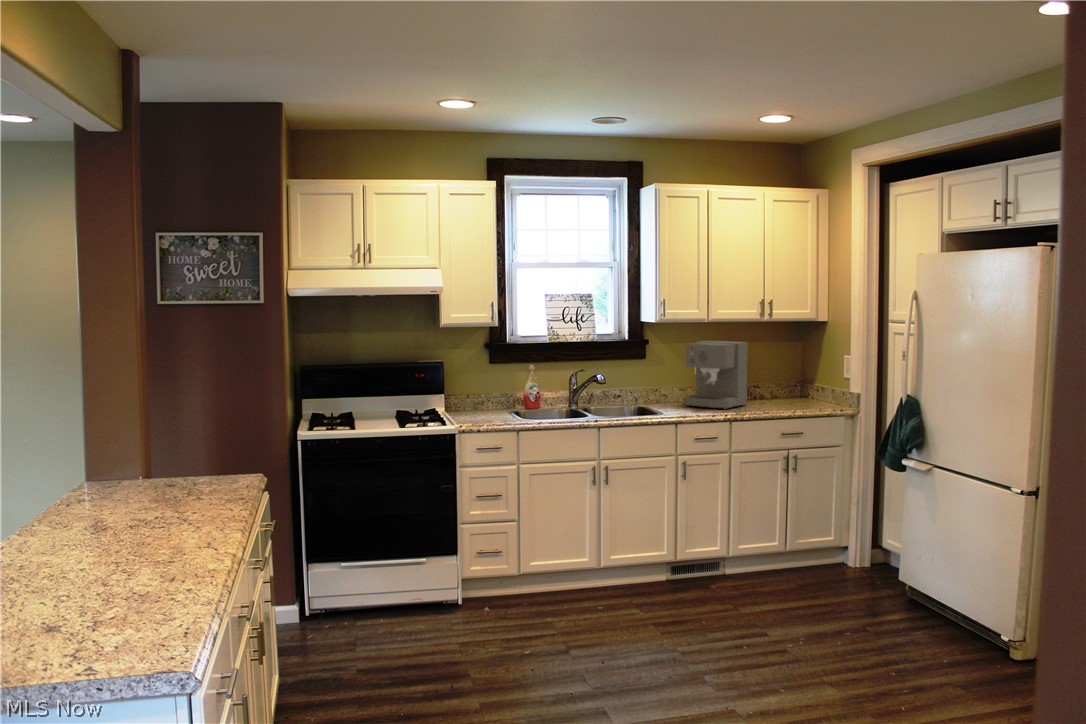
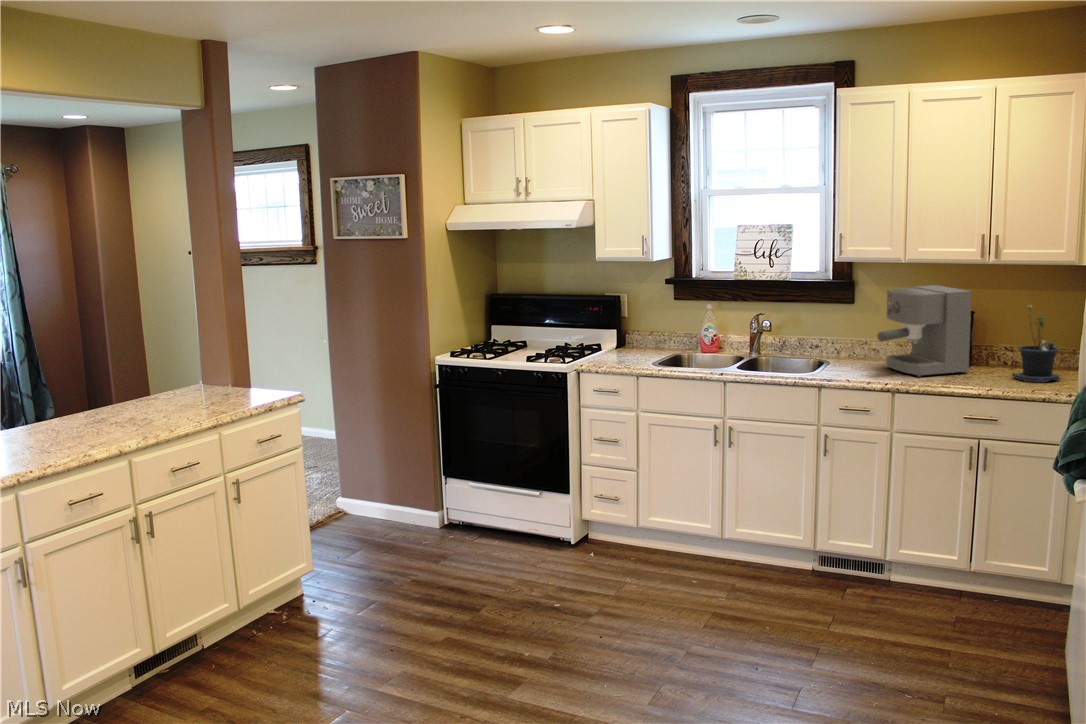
potted plant: none [771,350,812,407] -> present [1013,305,1060,382]

